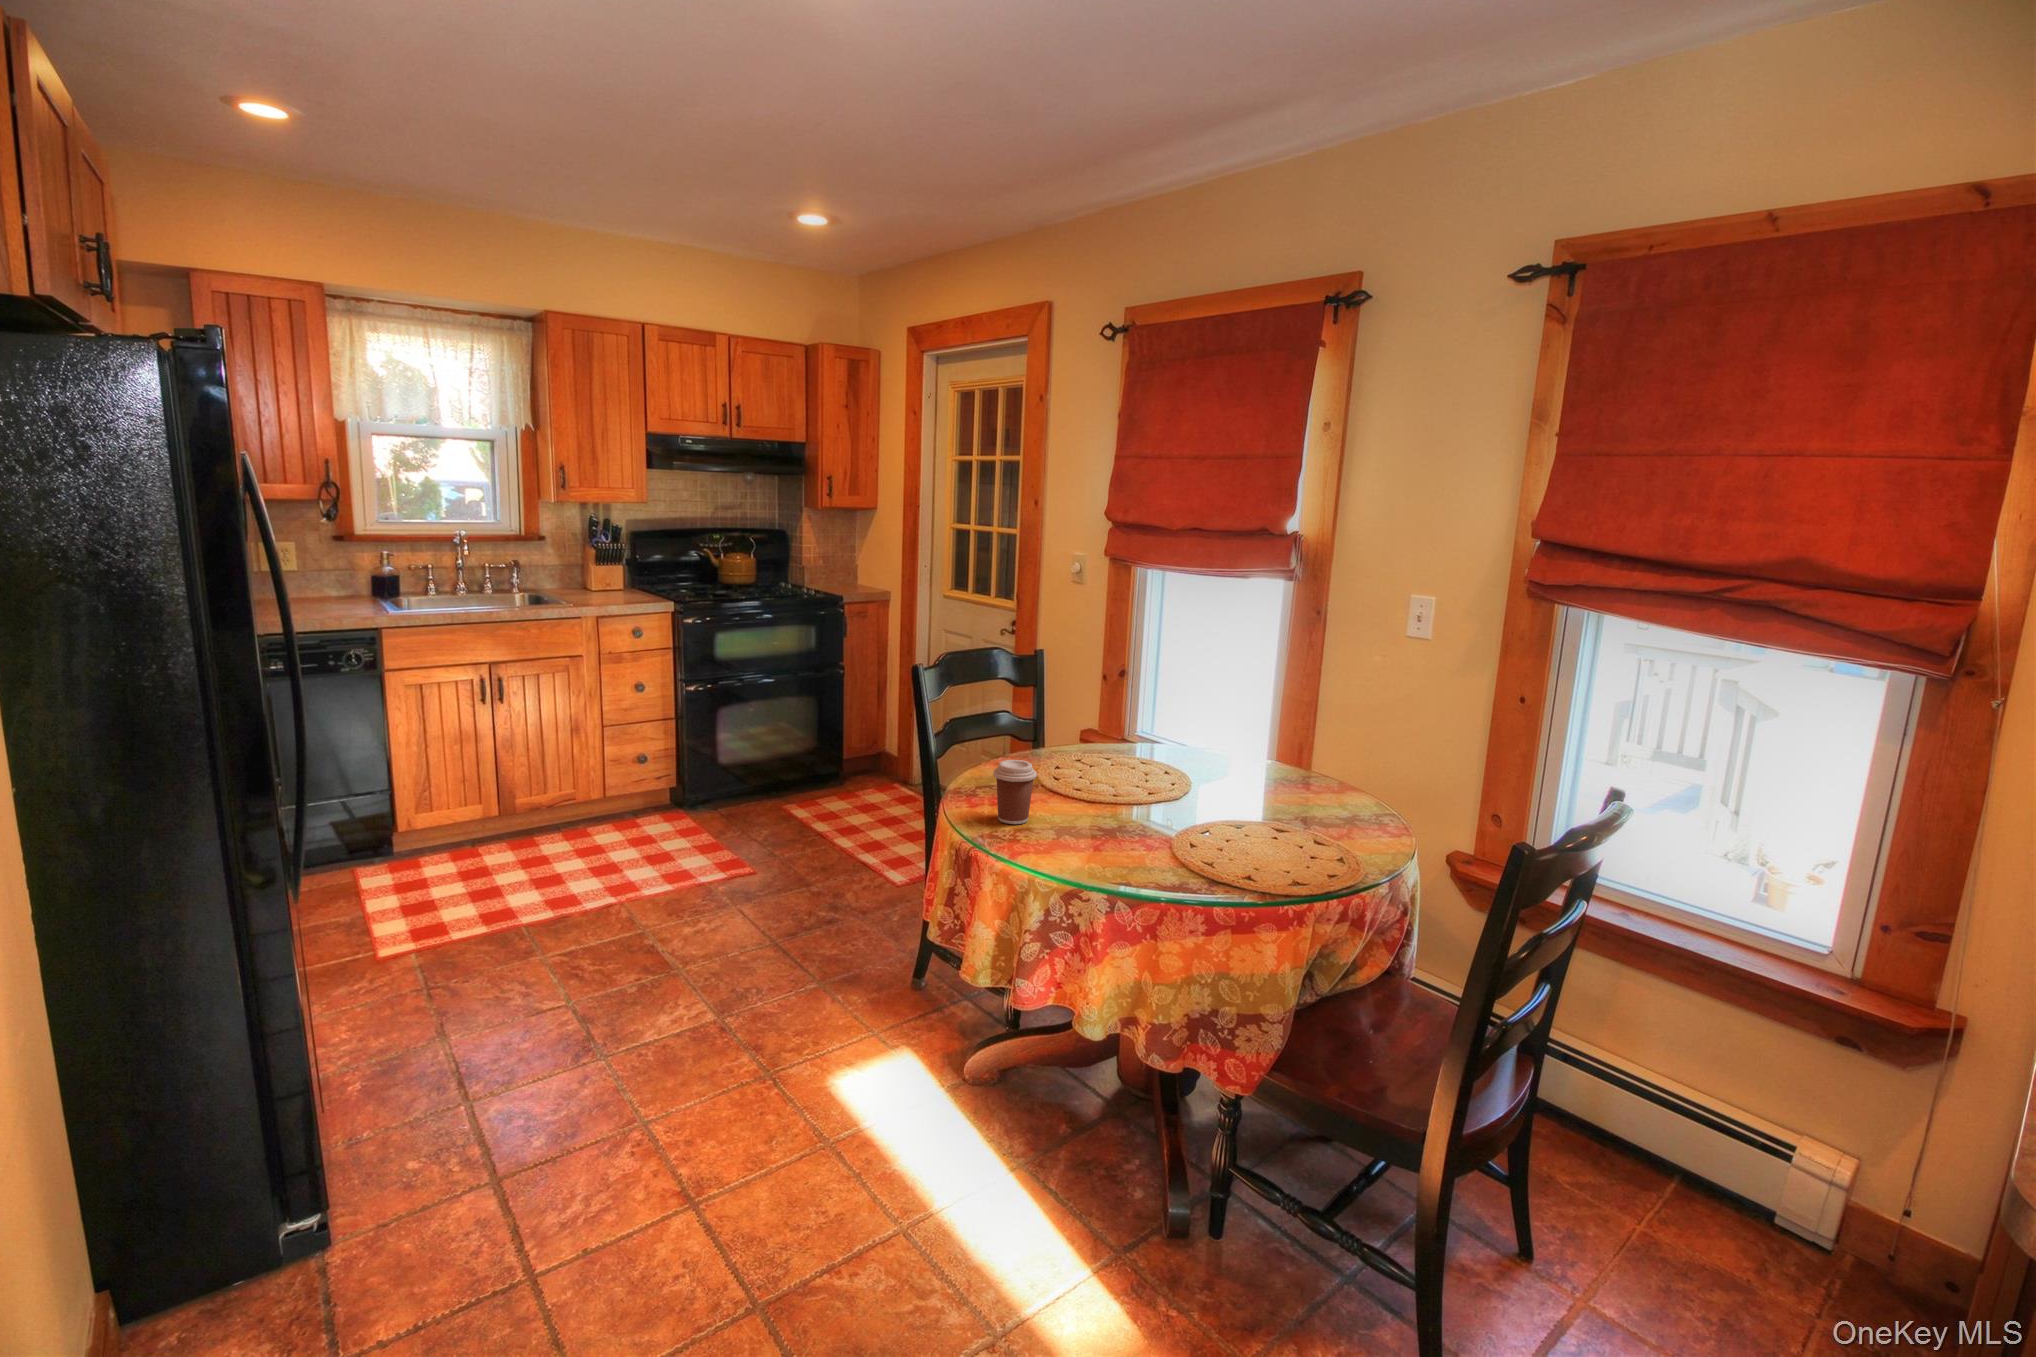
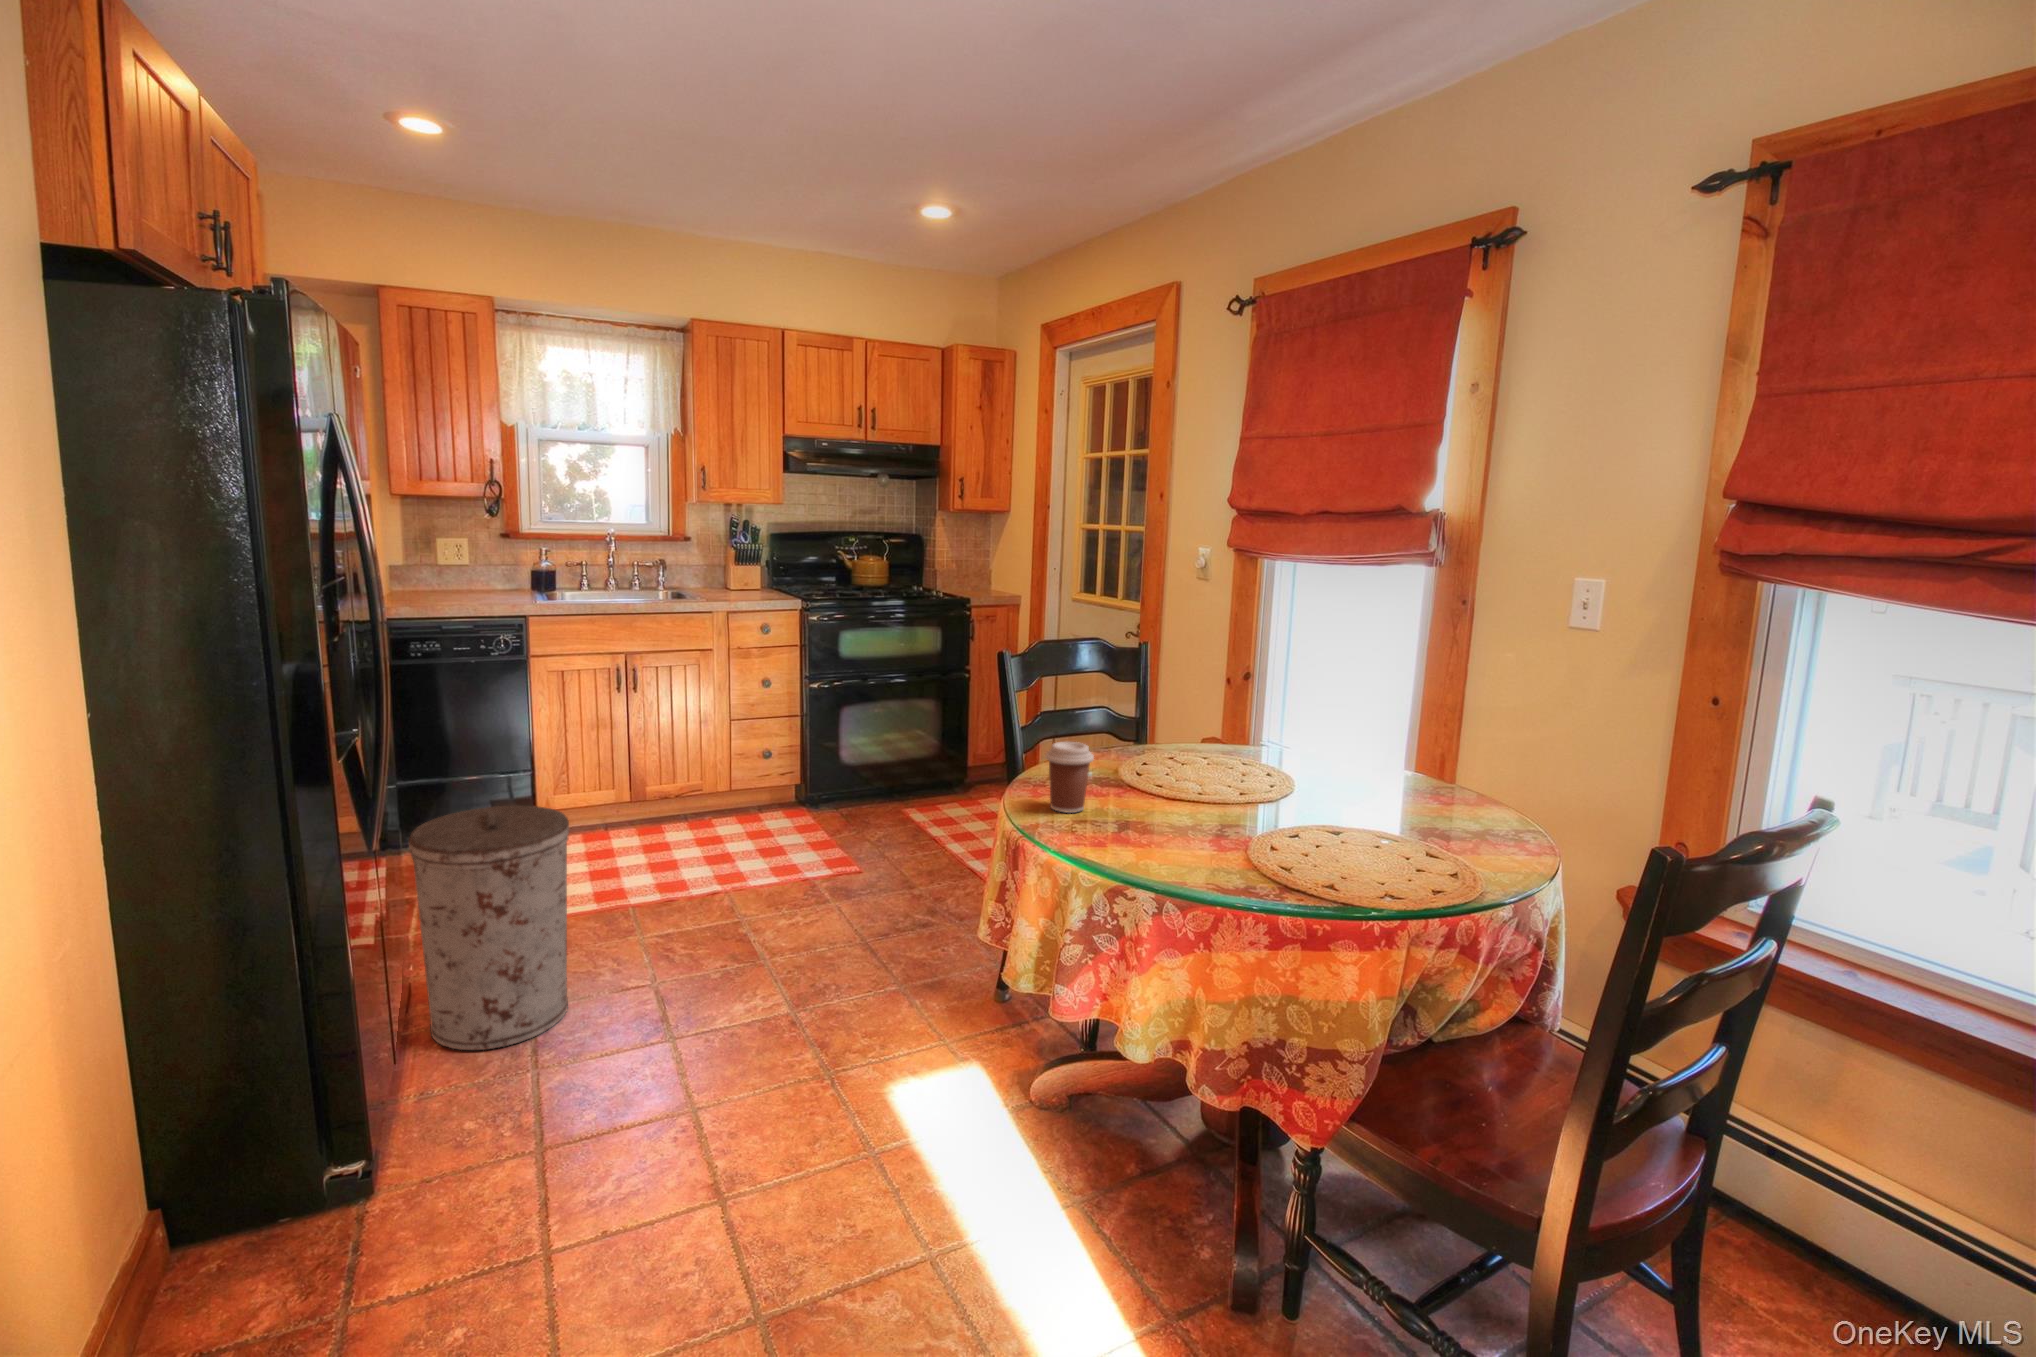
trash can: none [311,836,485,1092] -> present [409,805,569,1050]

